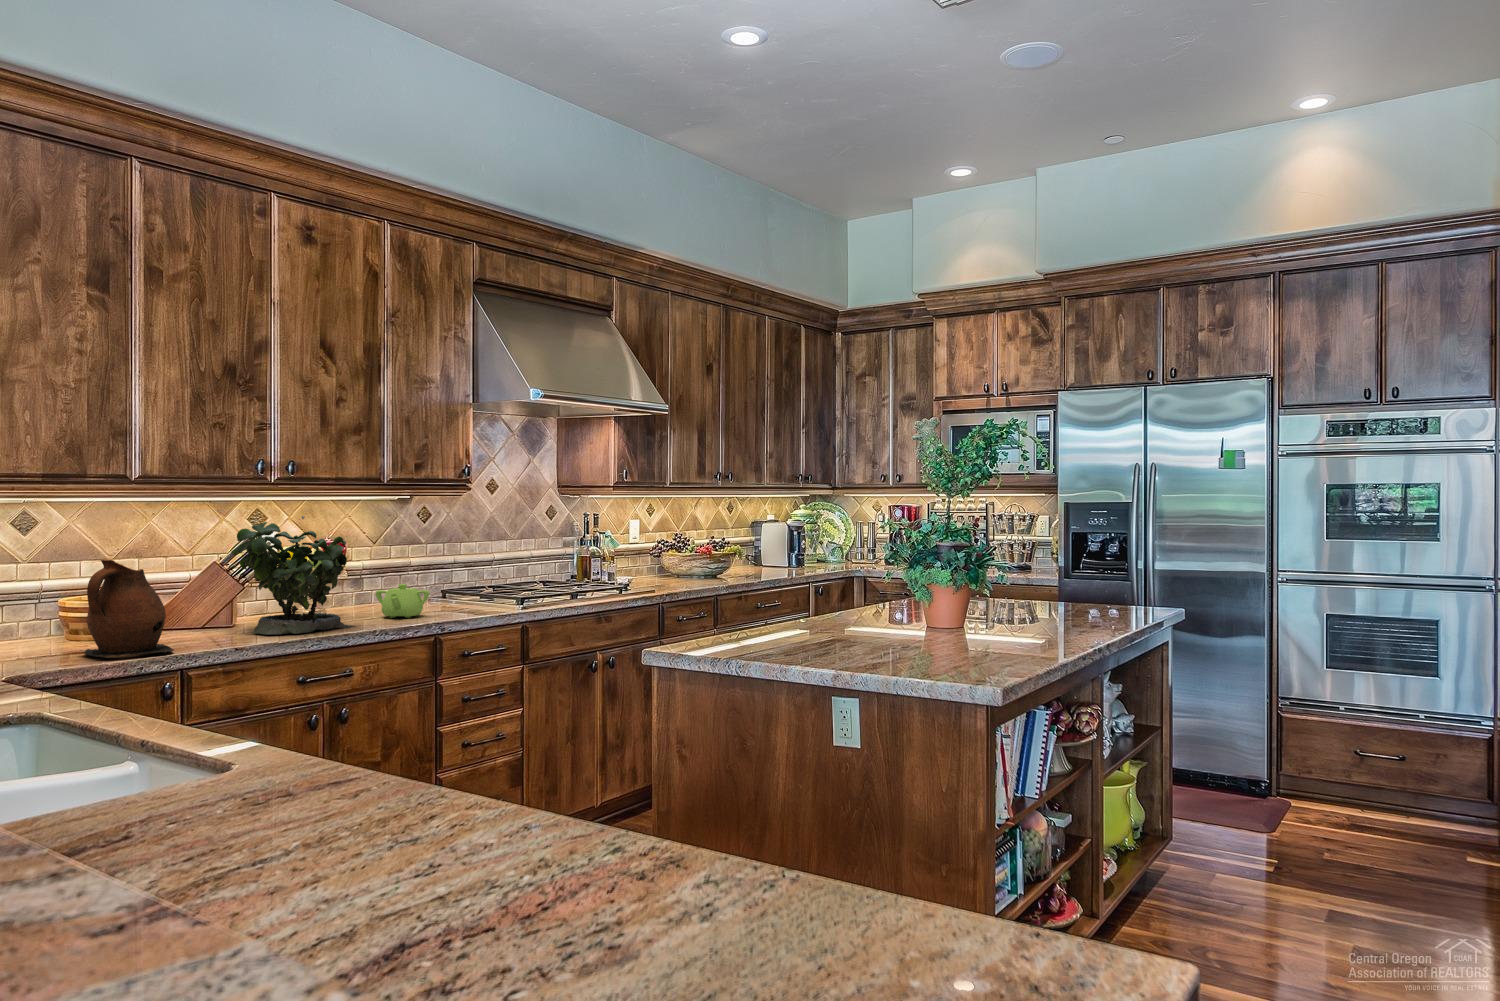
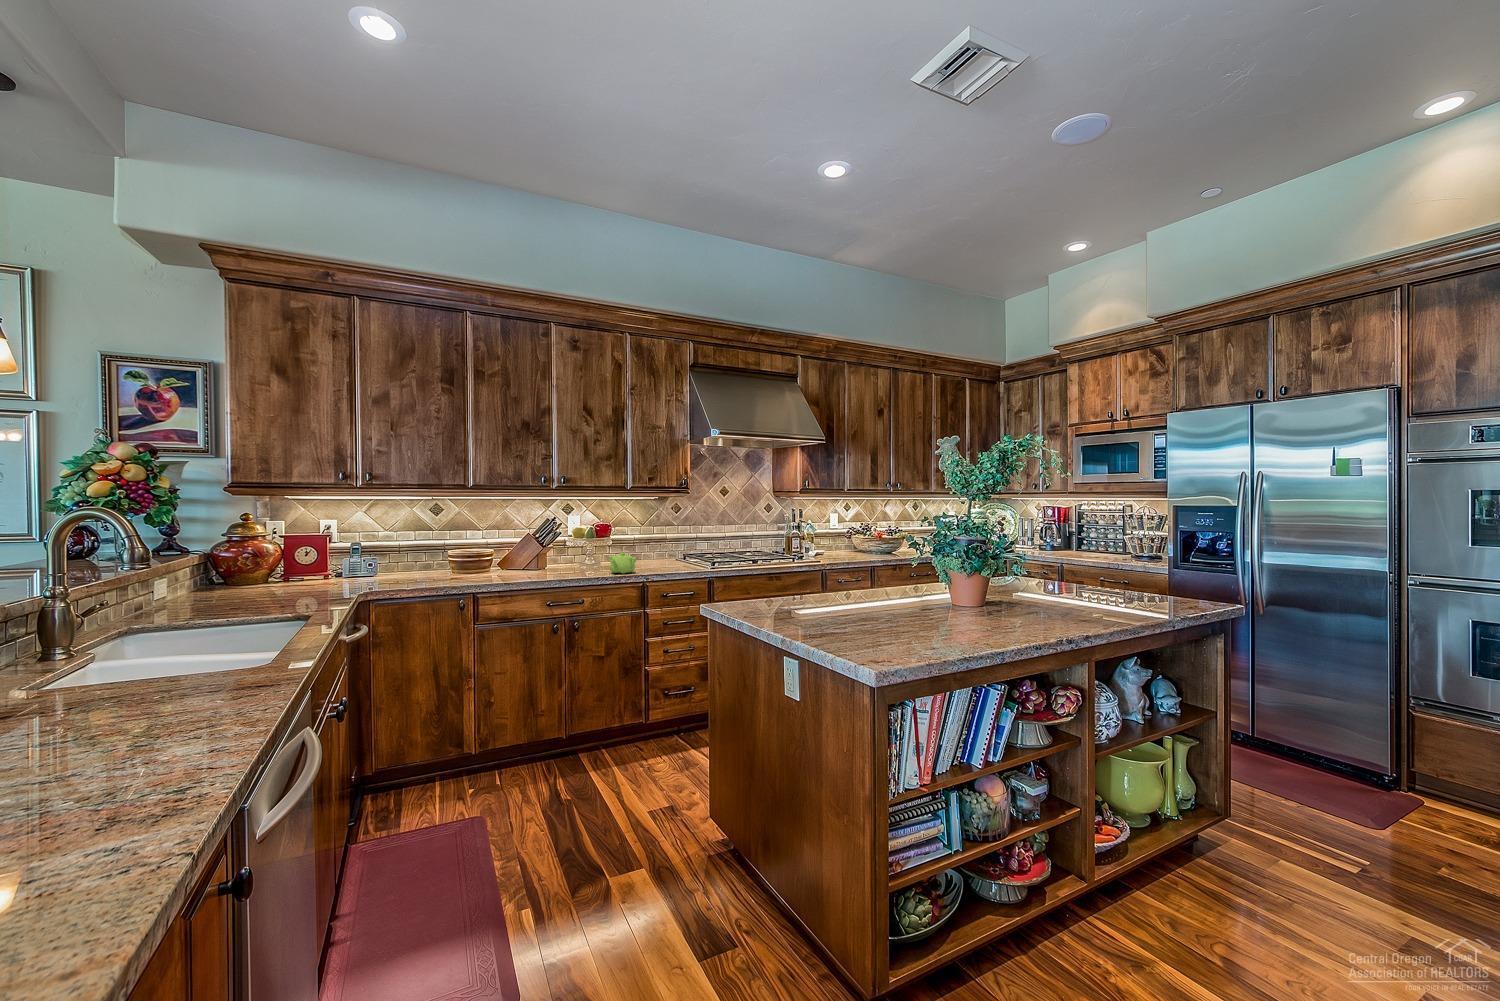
potted plant: present [231,516,355,635] -> none [519,510,586,579]
ceramic pitcher: present [83,560,174,657] -> none [422,532,472,586]

